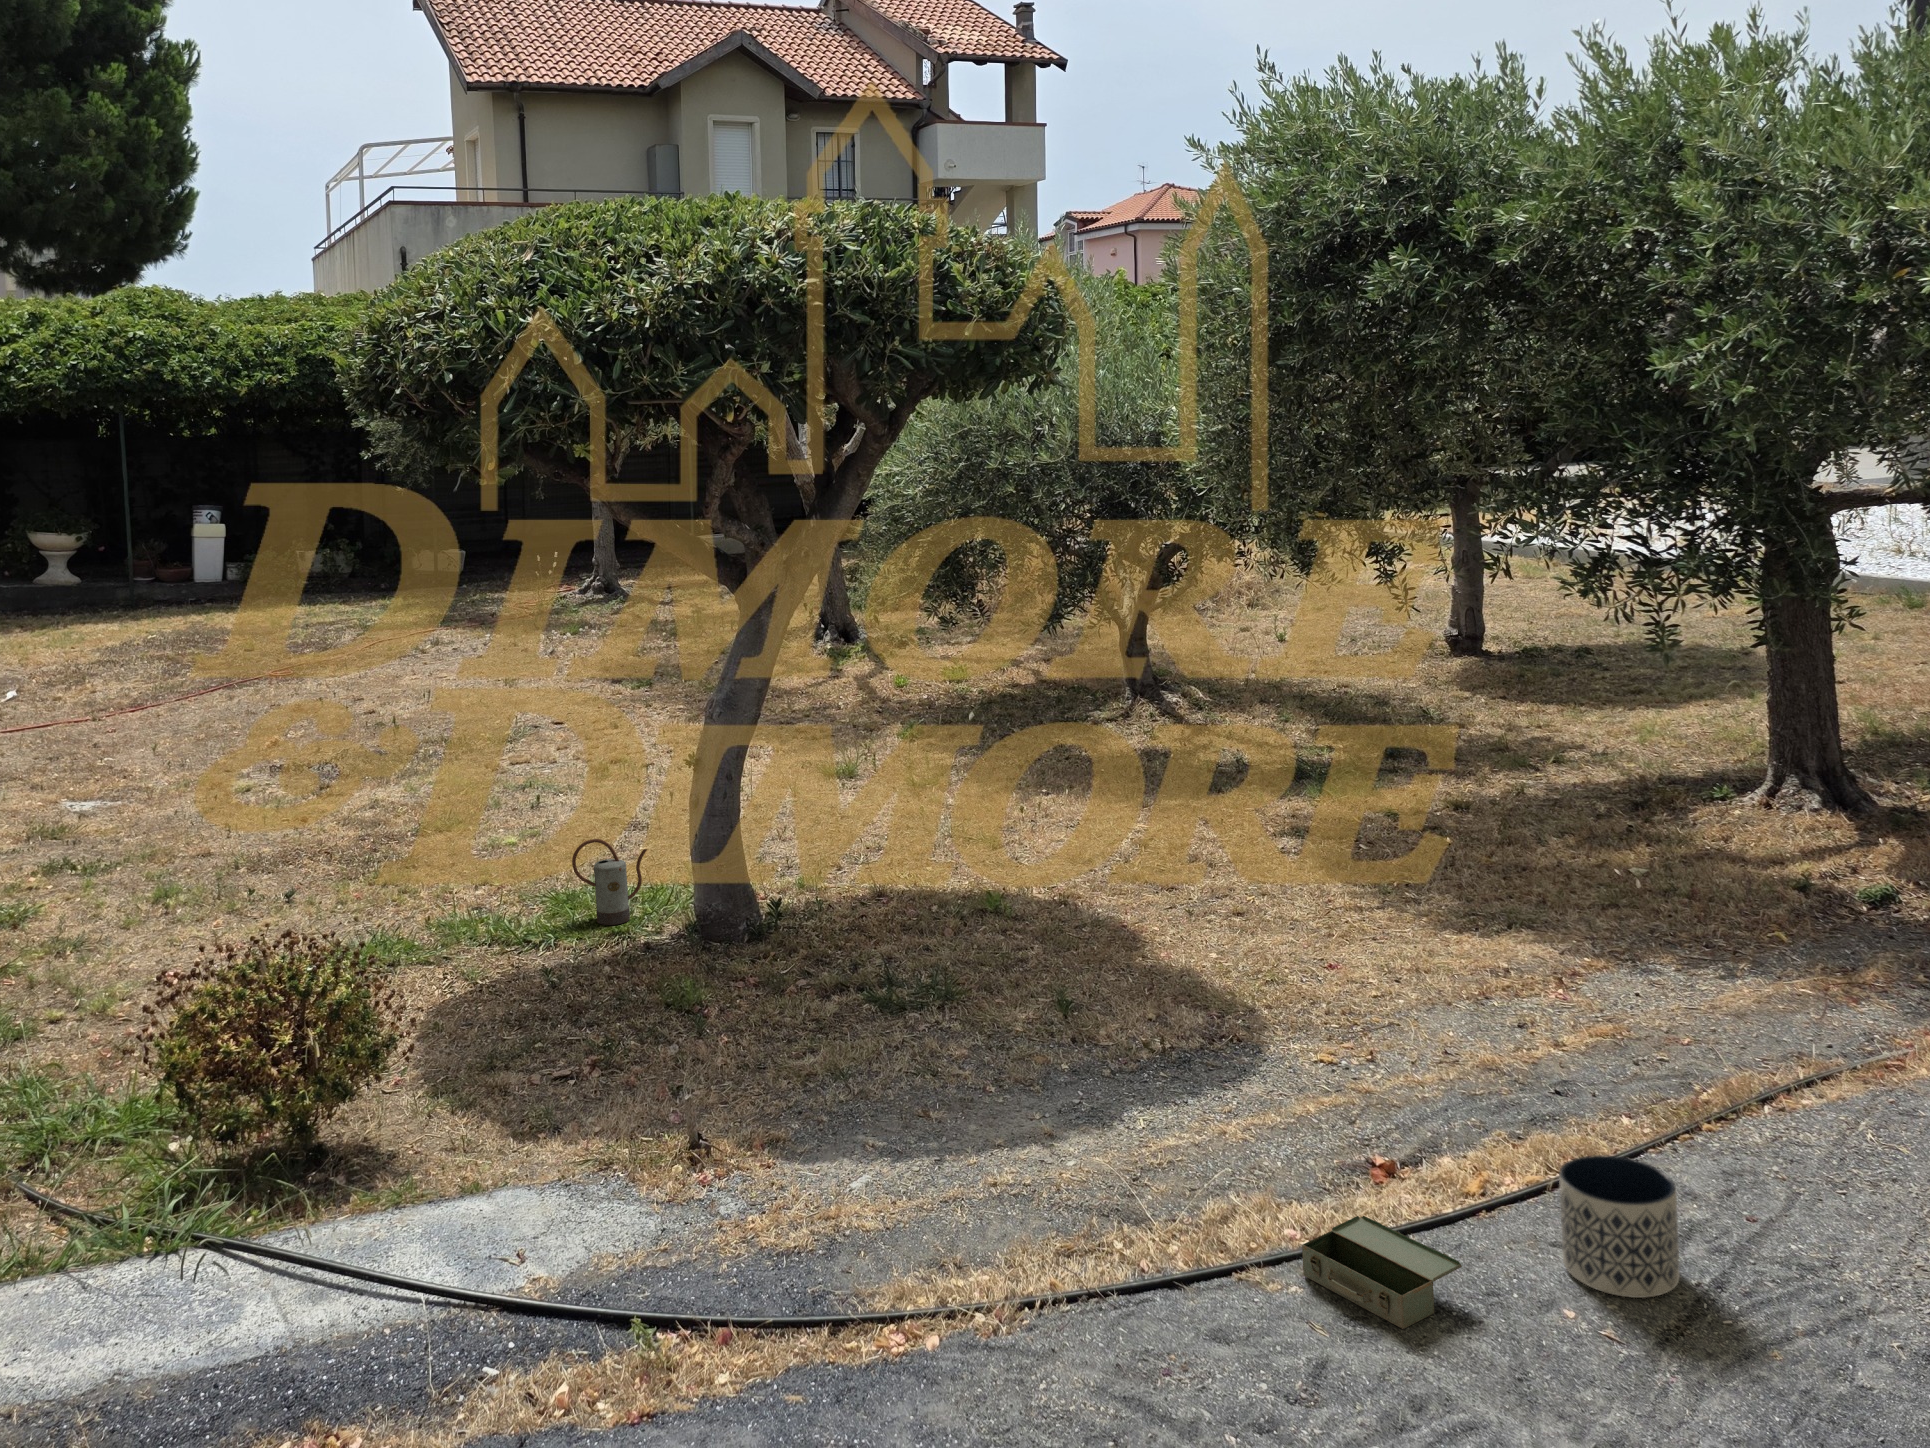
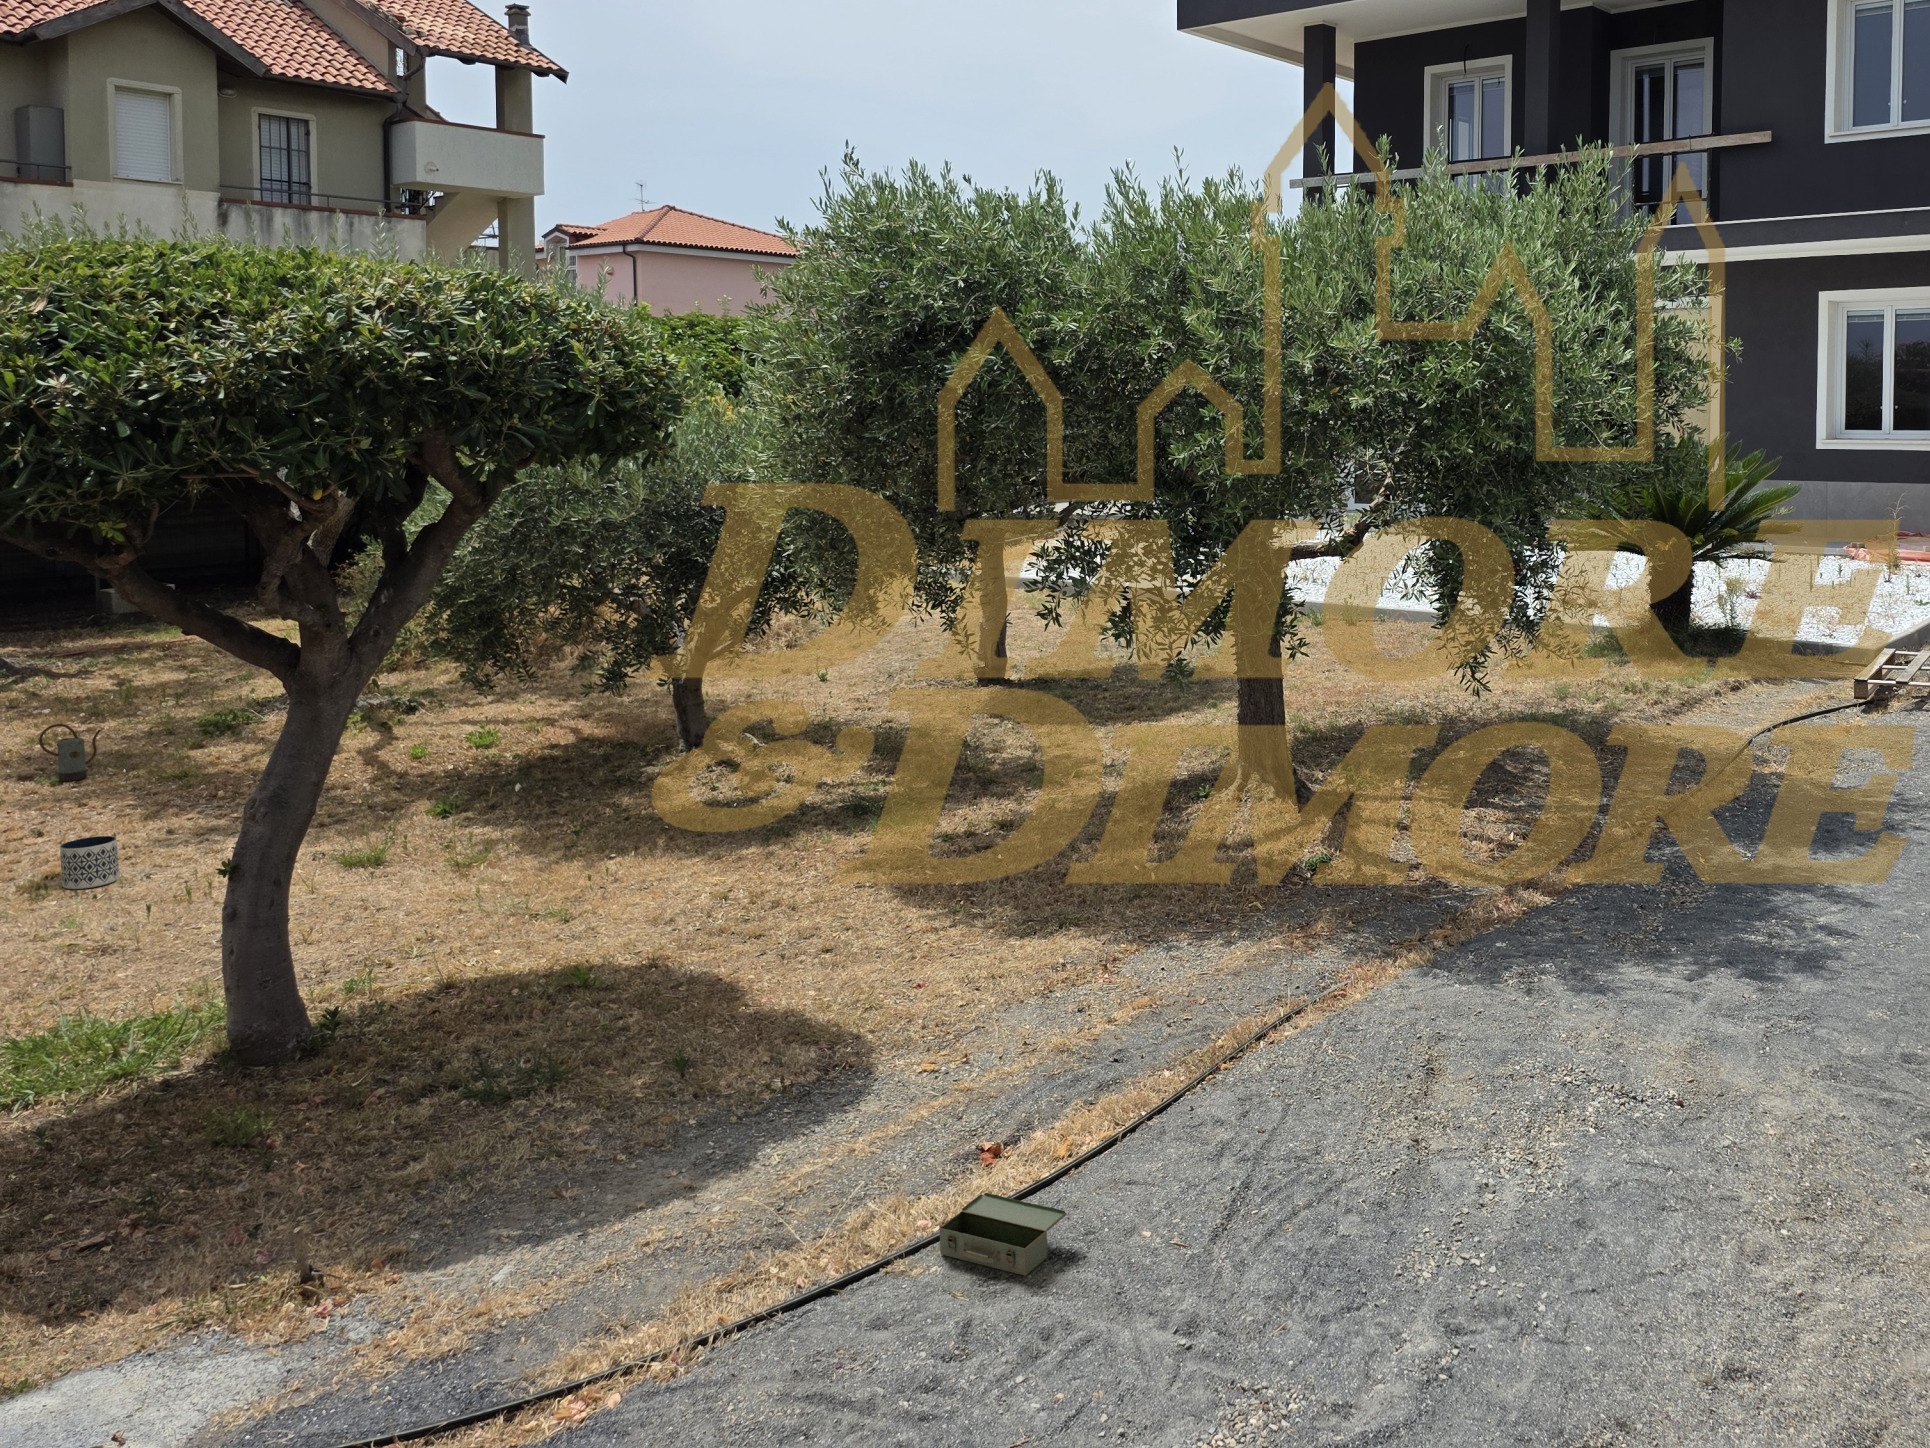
watering can: present [572,839,647,925] -> present [39,724,101,781]
planter: present [1559,1155,1680,1298] -> present [60,836,119,889]

